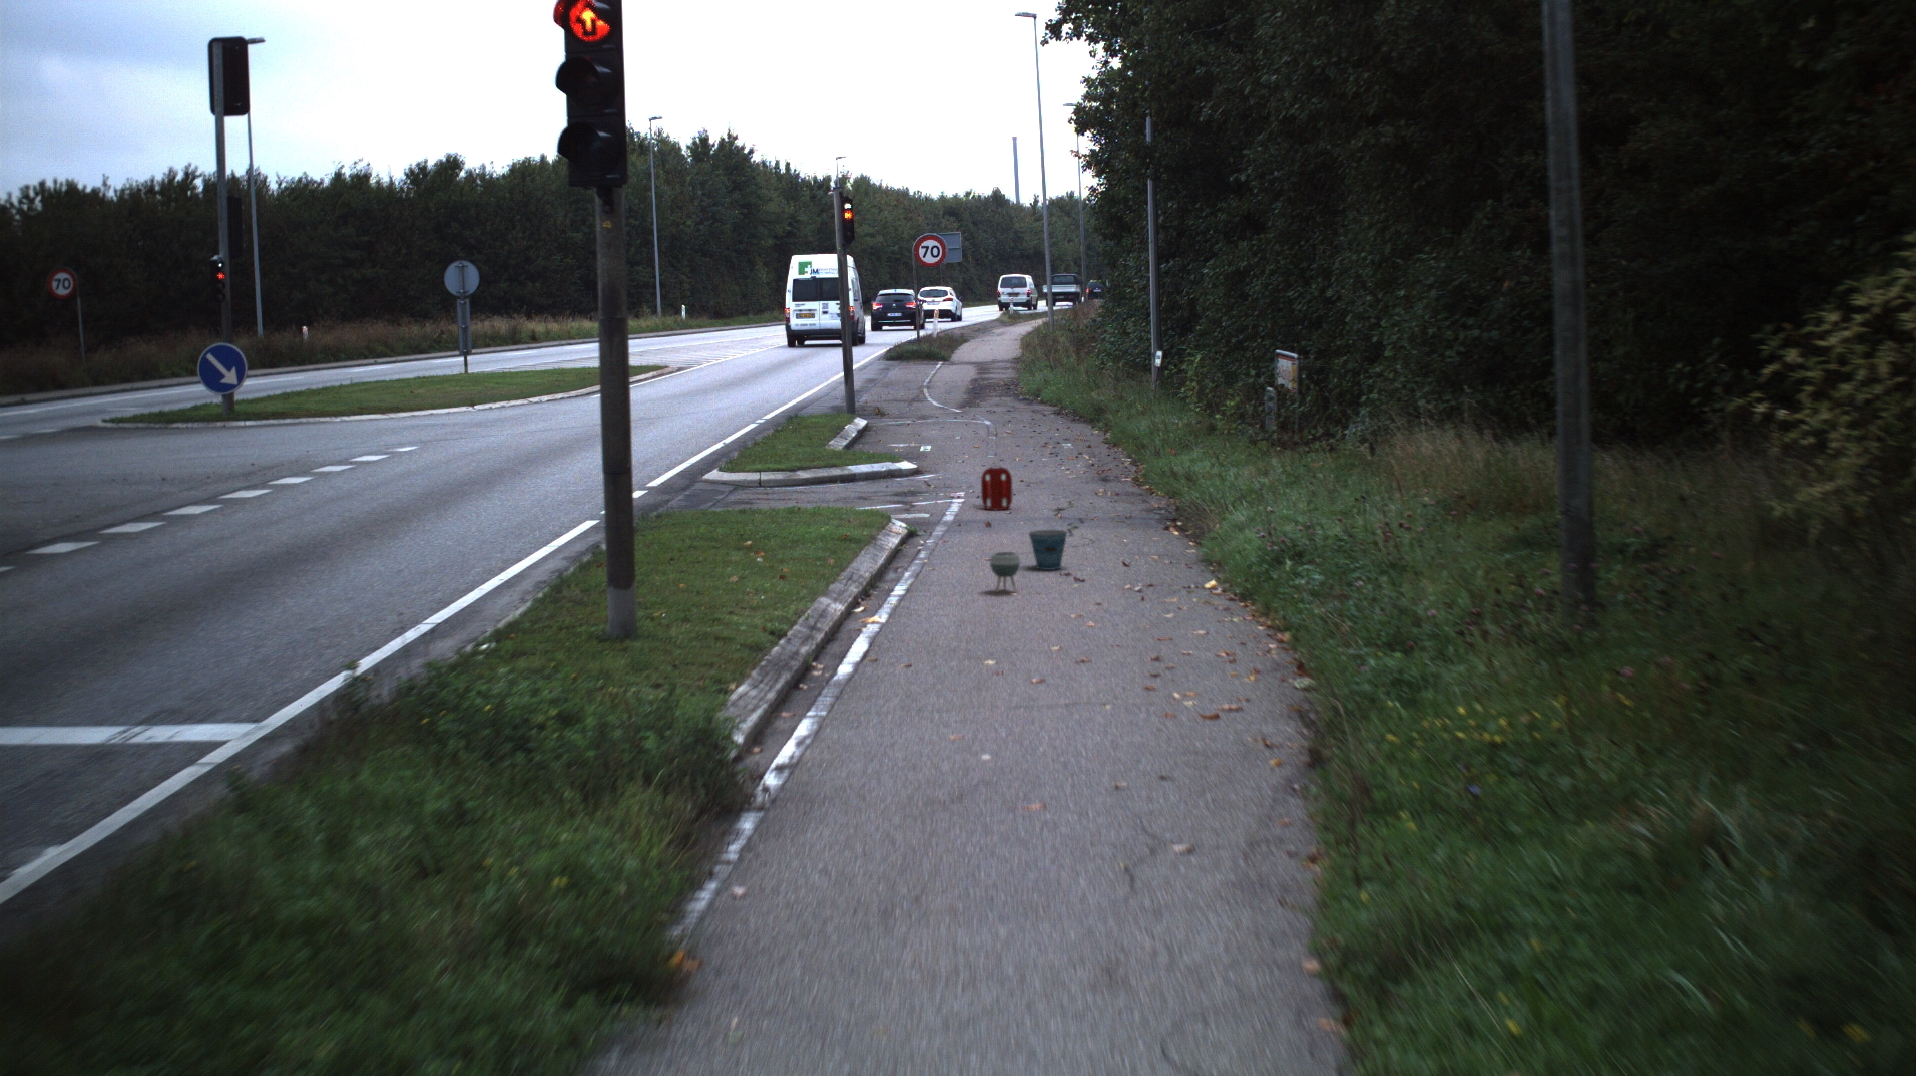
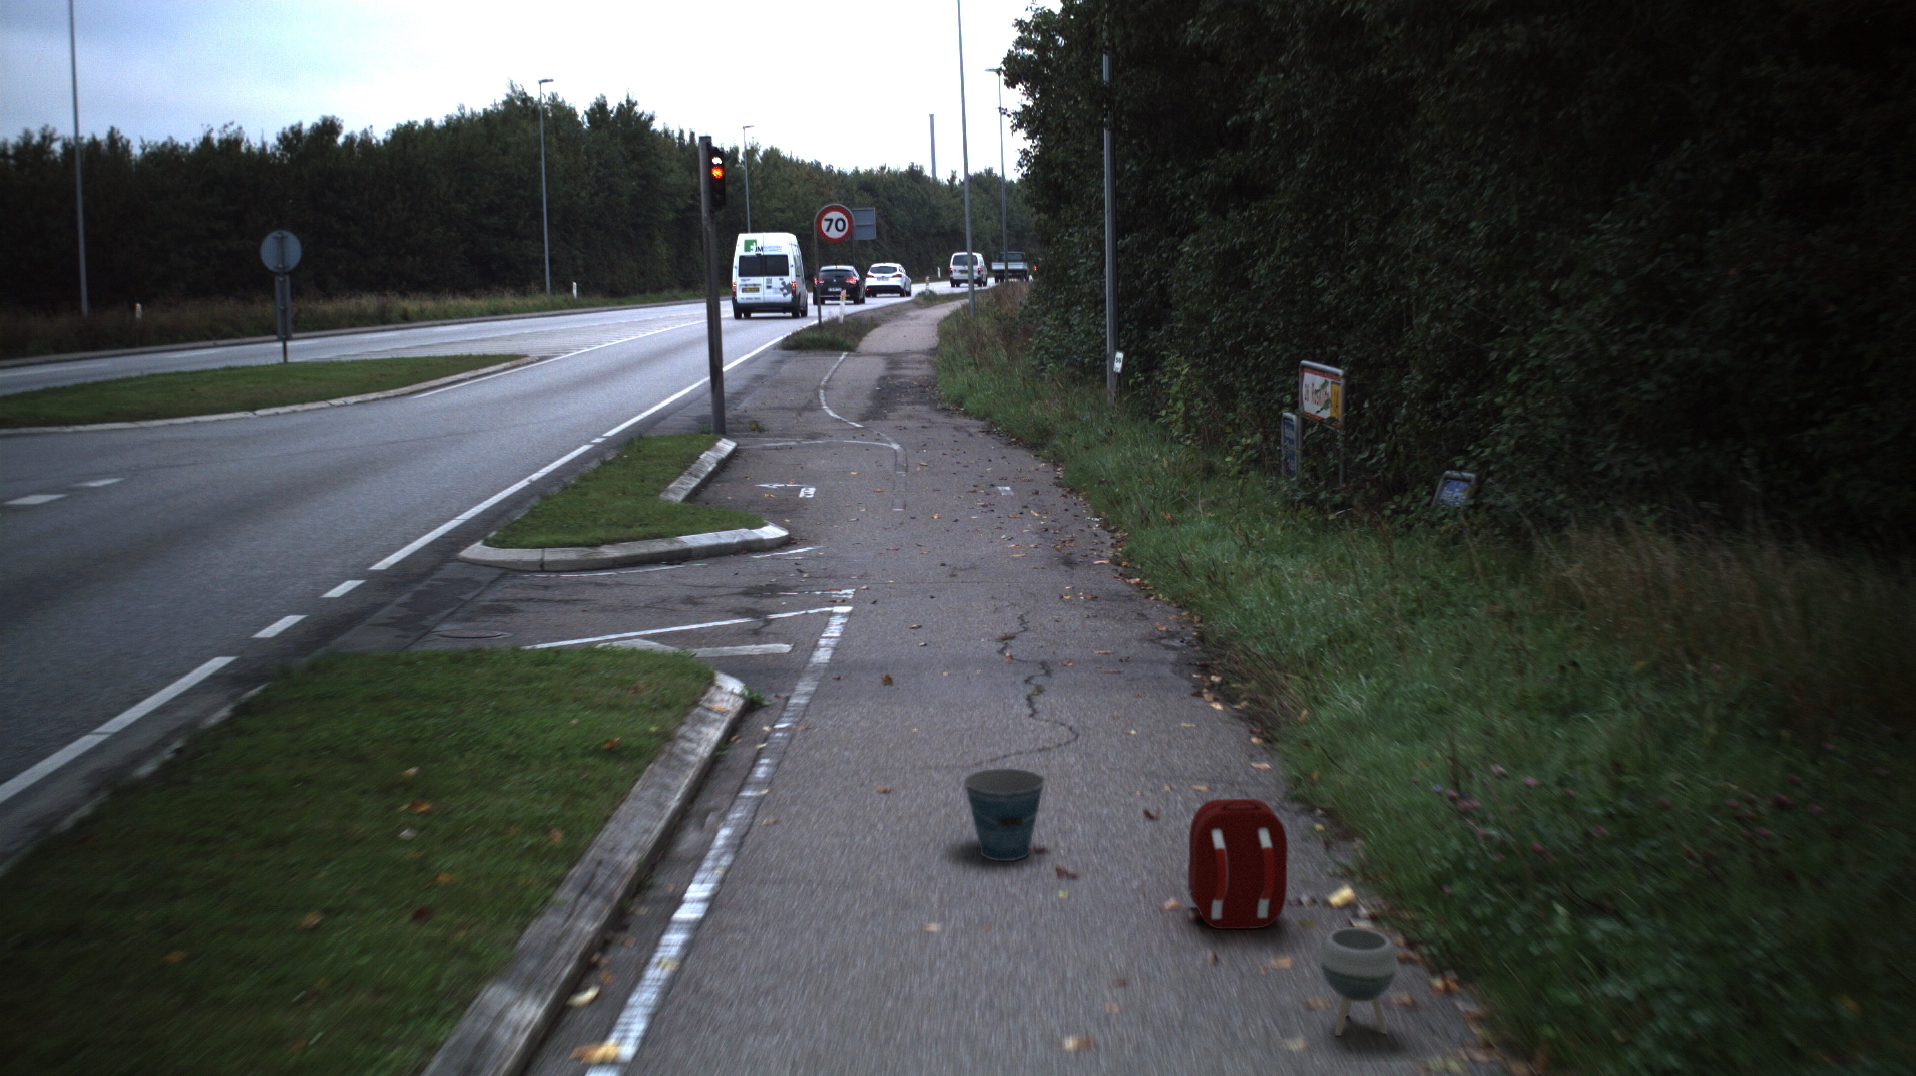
backpack: present [981,467,1012,510] -> present [1188,799,1288,929]
planter: present [990,552,1020,592] -> present [1320,927,1397,1036]

